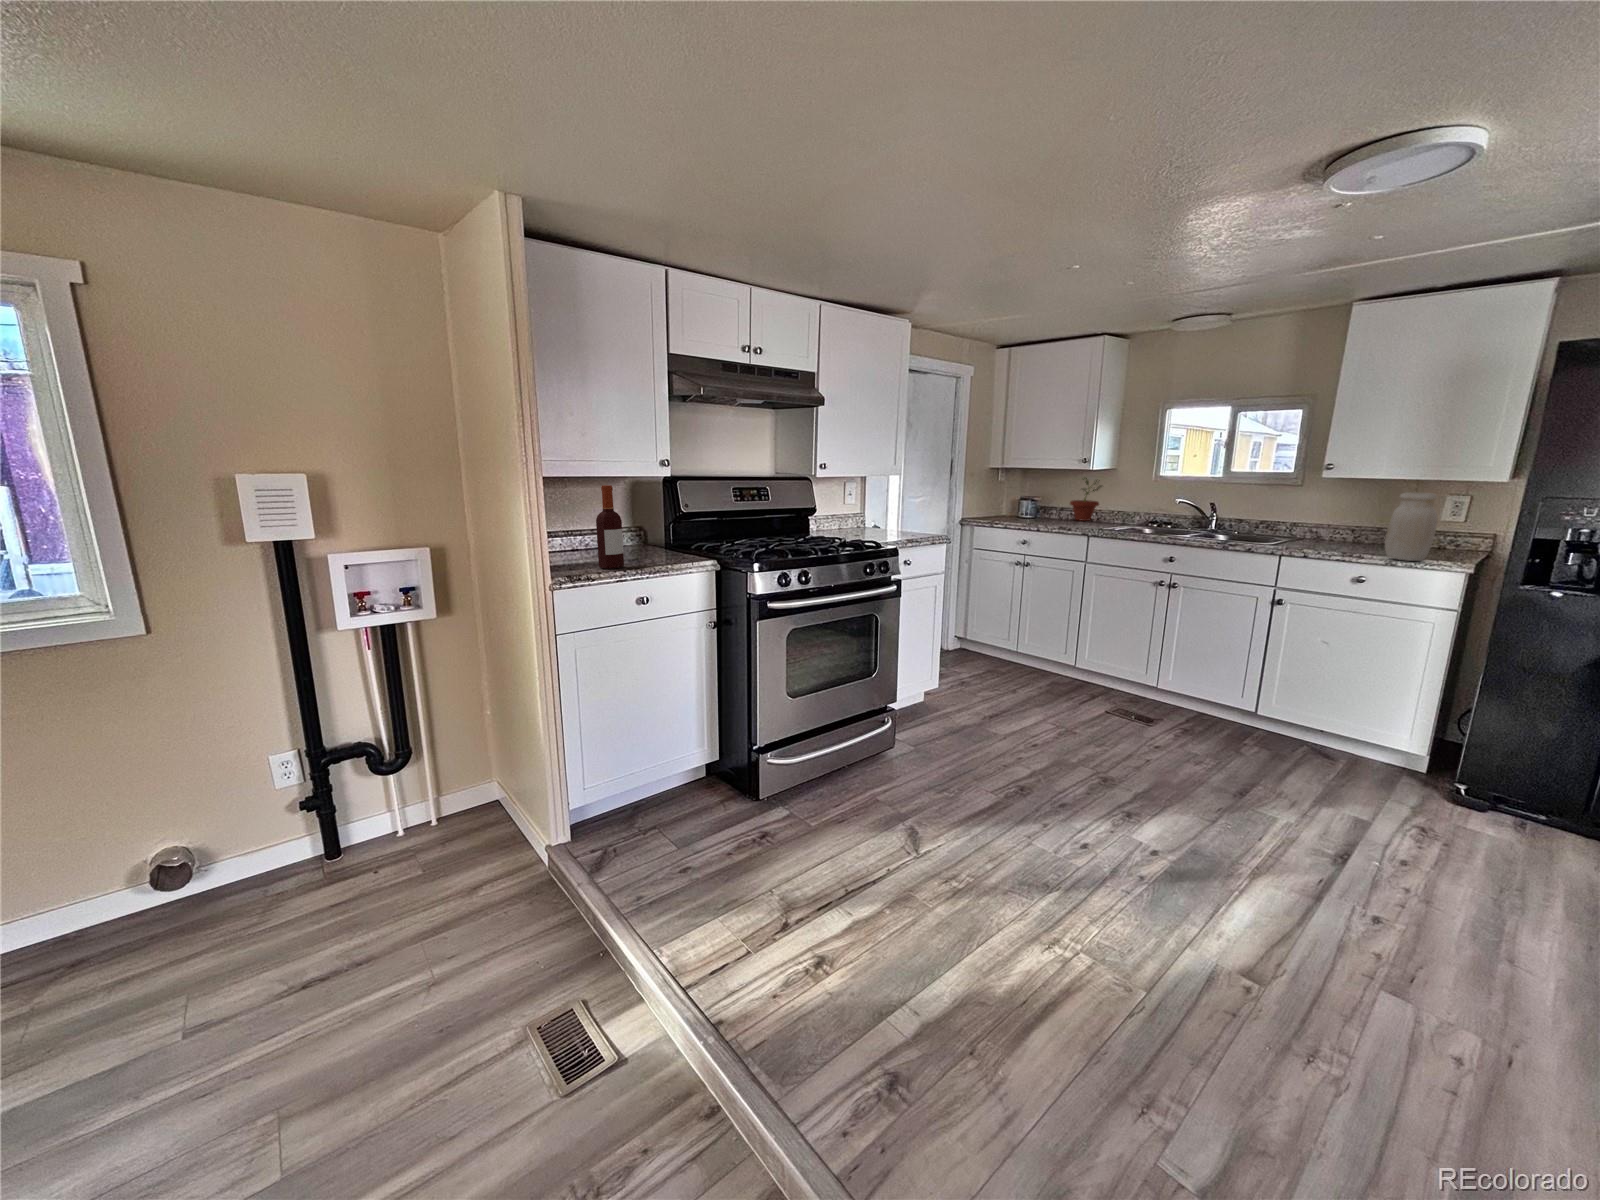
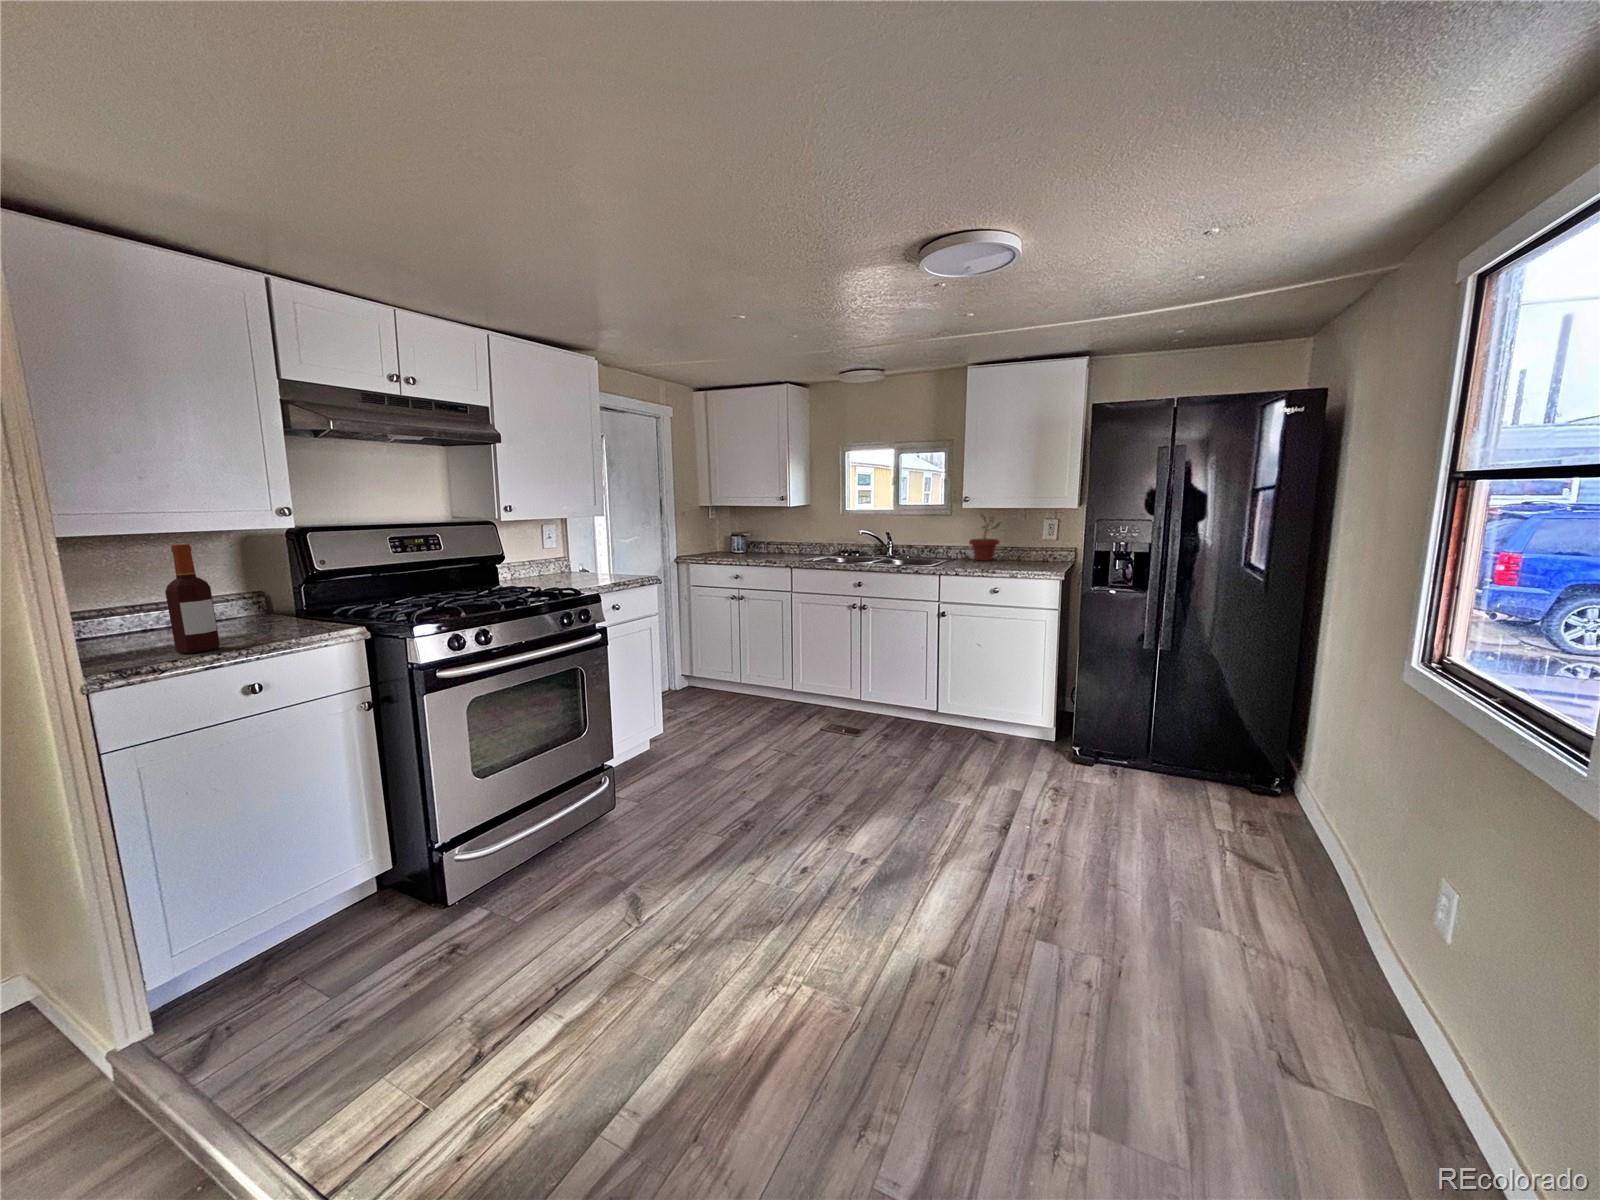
potted plant: present [1070,478,1102,521] -> present [969,515,1001,561]
jar: present [1385,492,1437,561] -> none [1006,519,1037,573]

